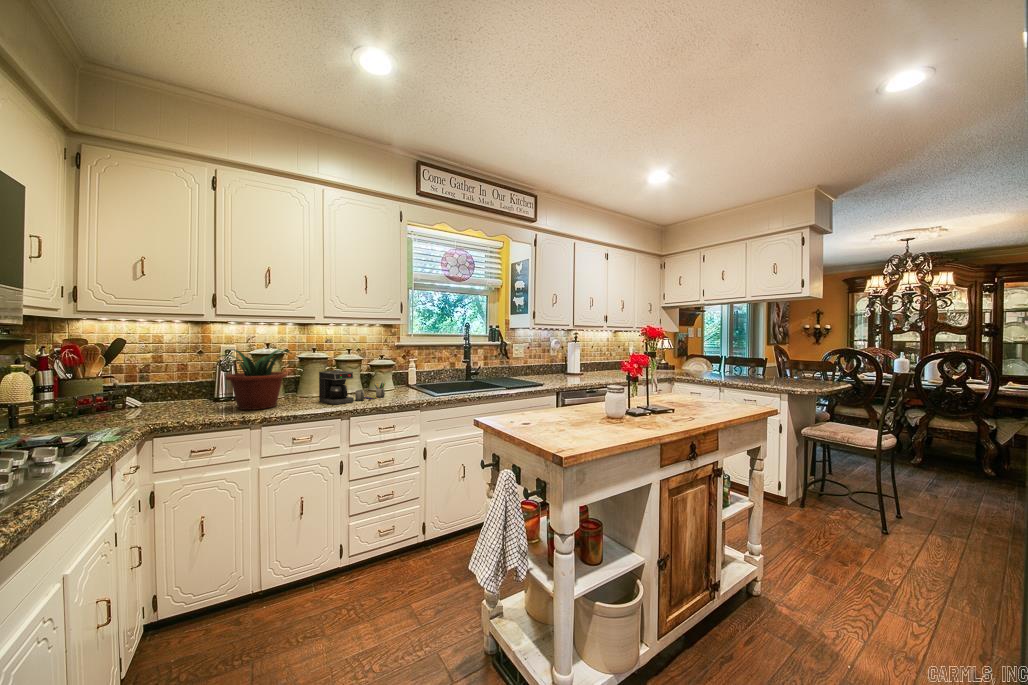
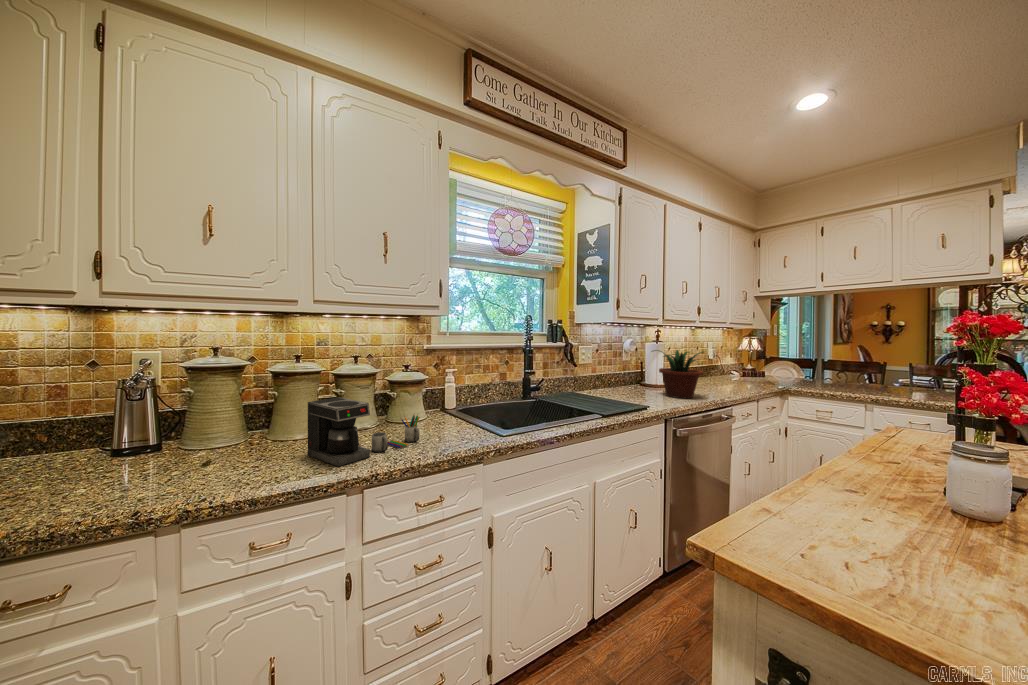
potted plant: present [218,349,290,410] -> present [654,350,703,398]

